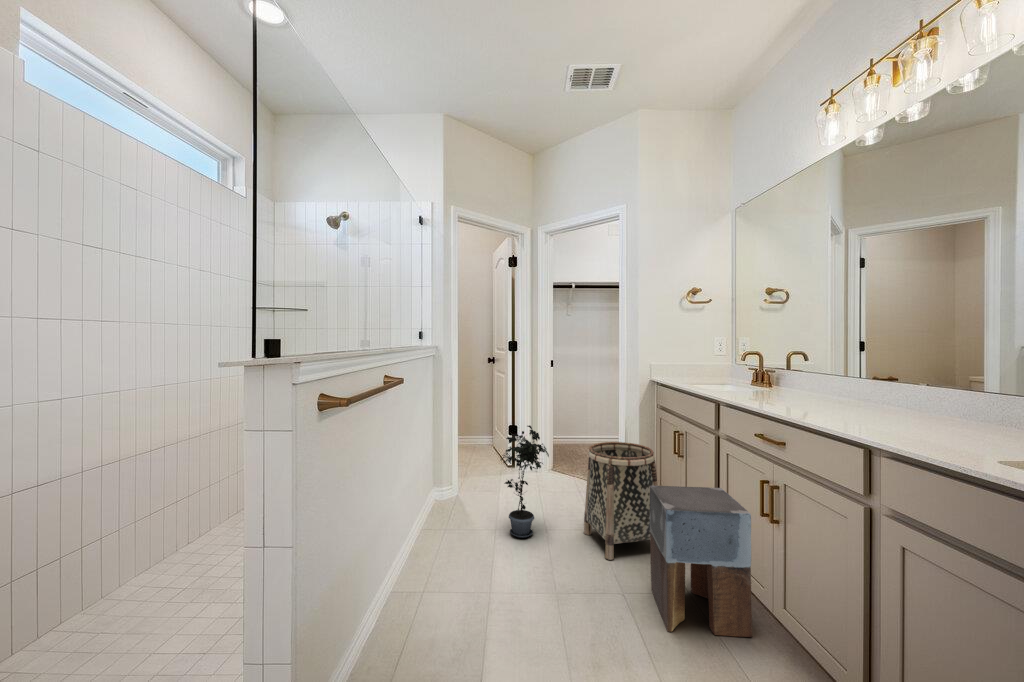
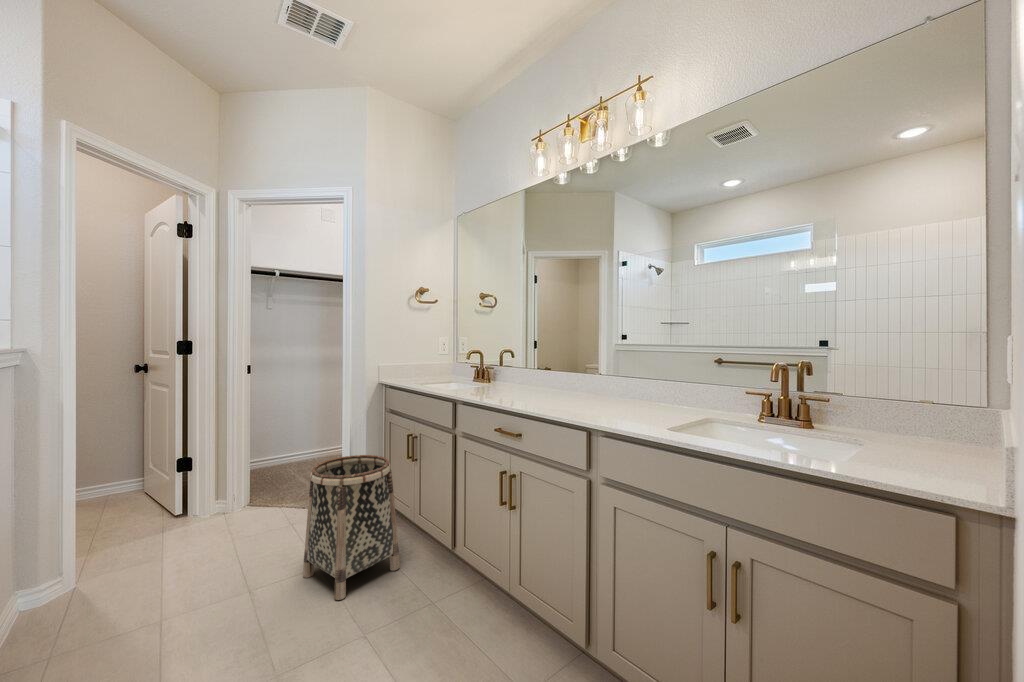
potted plant: present [501,425,549,538] -> none [167,455,255,619]
stool: present [650,486,752,637] -> none [392,486,494,660]

